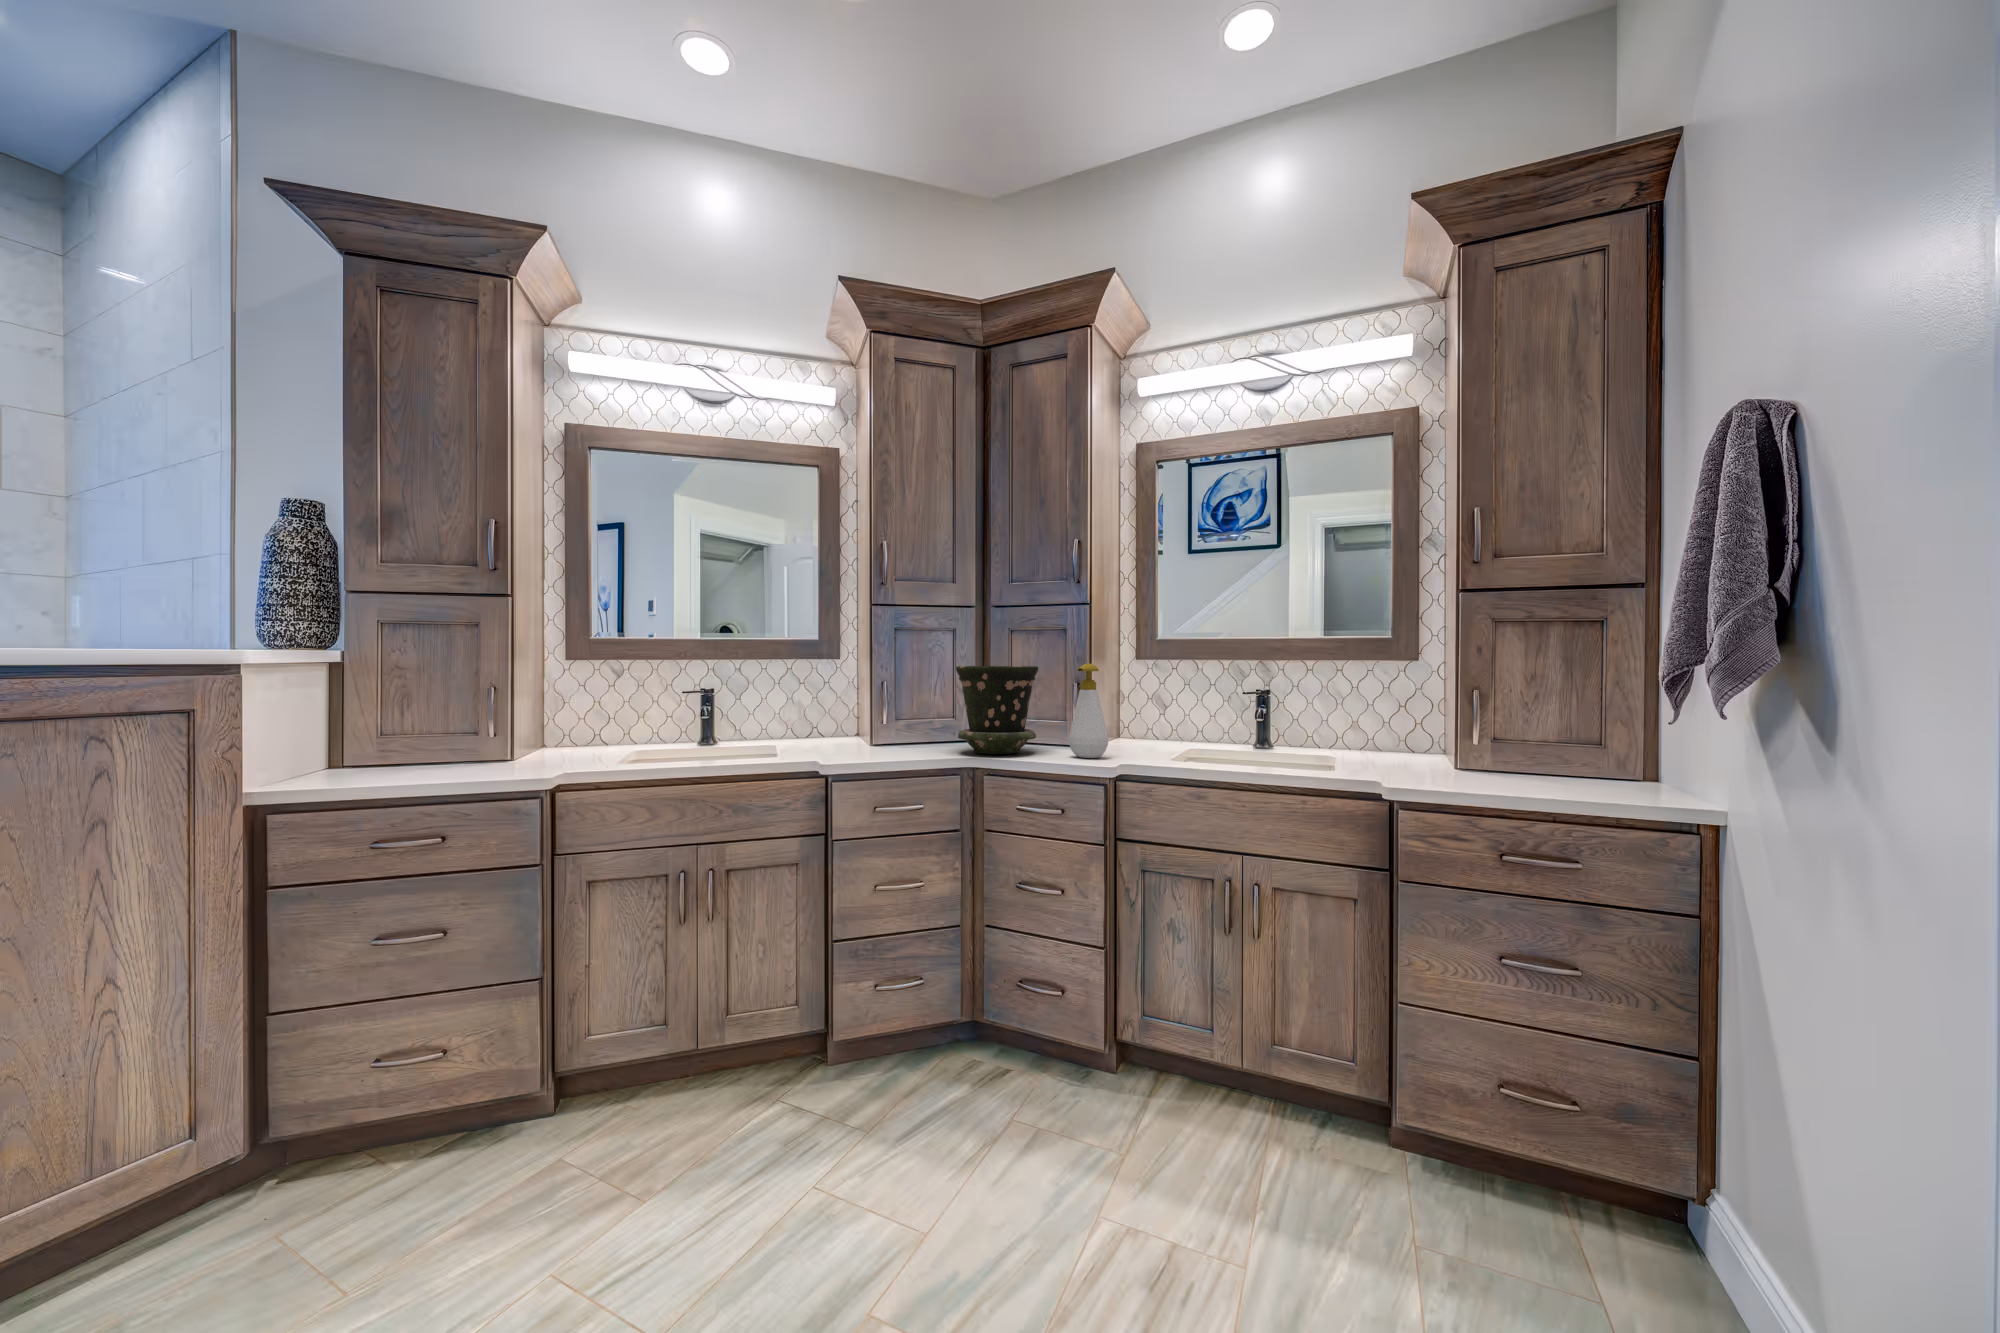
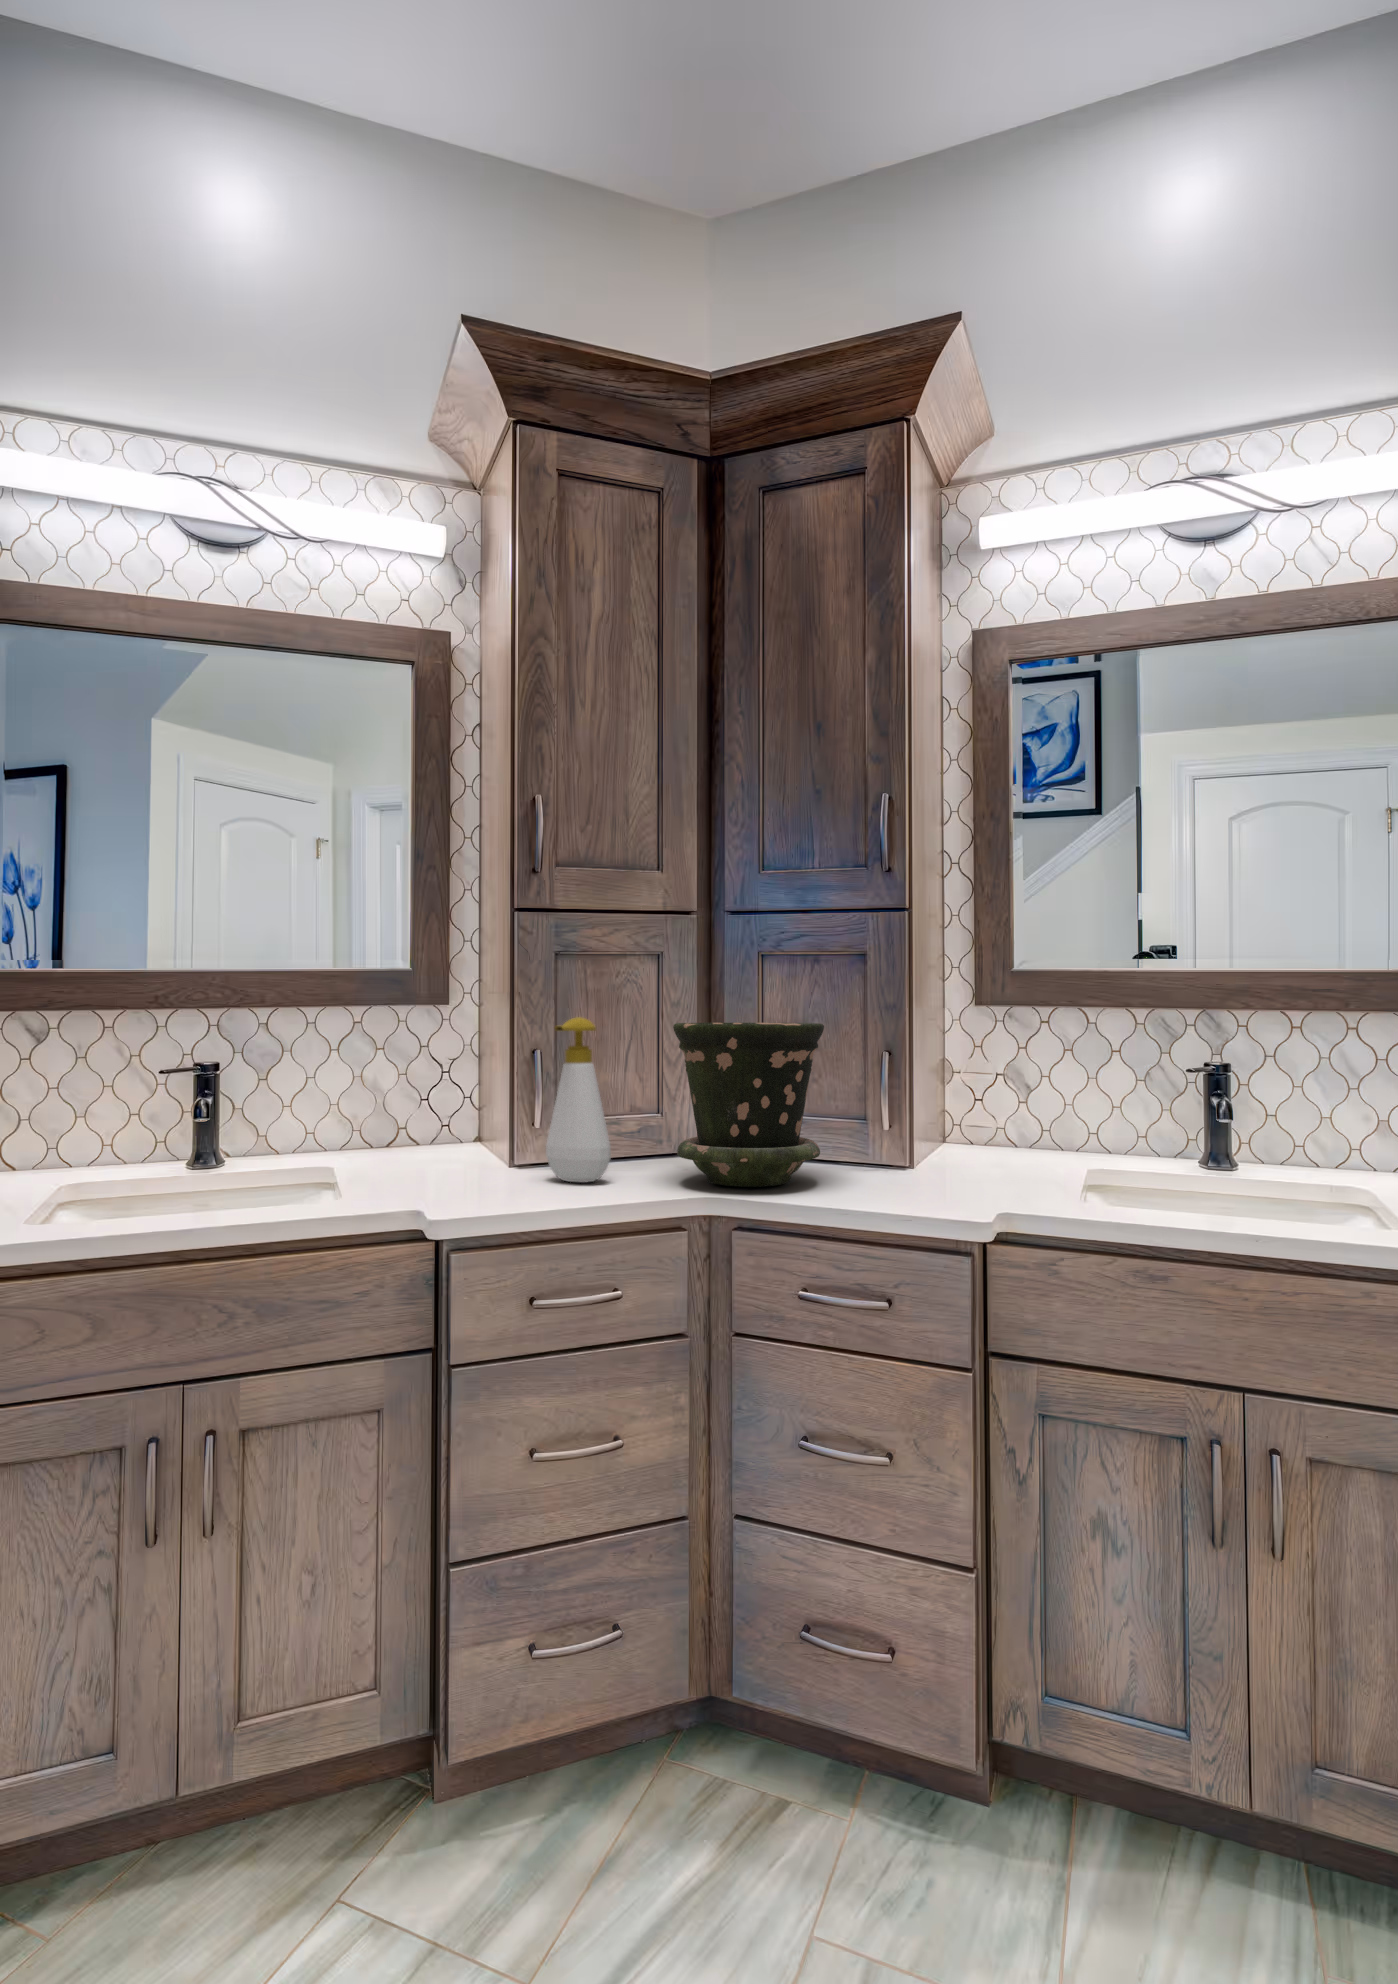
soap bottle: present [1069,663,1108,758] -> present [546,1017,611,1182]

